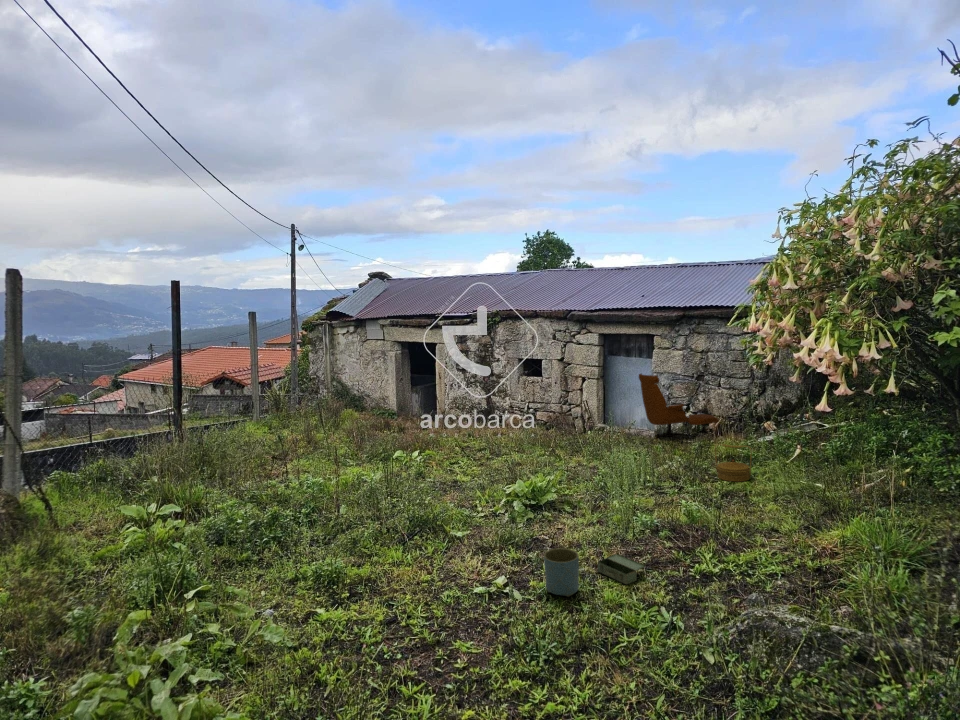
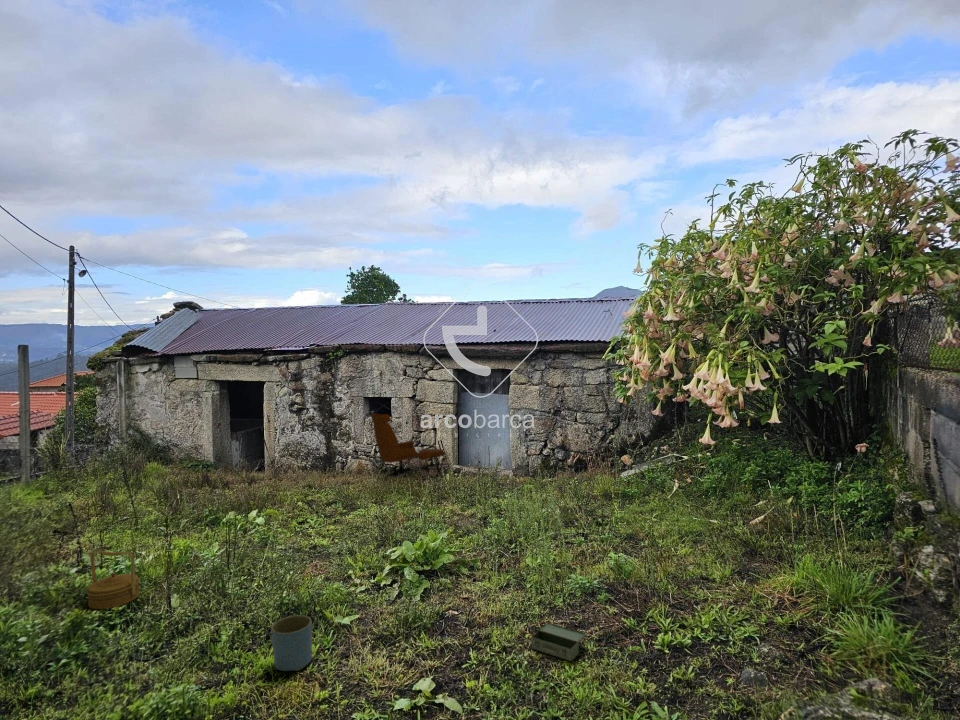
lounge chair: present [639,374,719,442] -> present [371,413,445,478]
basket: present [715,444,752,482] -> present [86,551,140,609]
planter: present [544,548,579,597] -> present [271,615,312,671]

